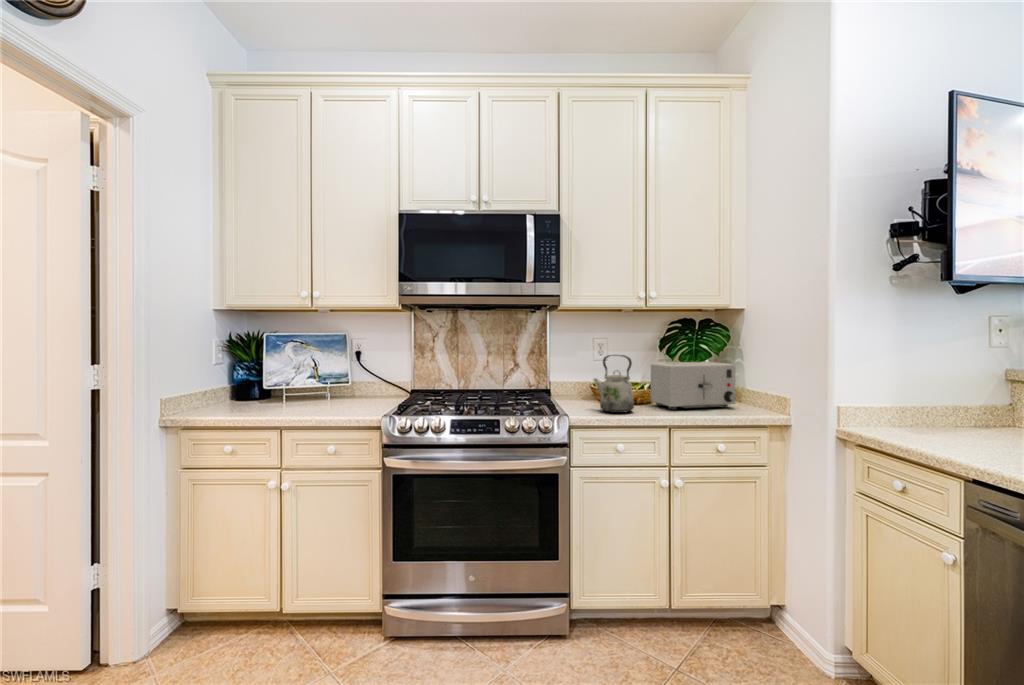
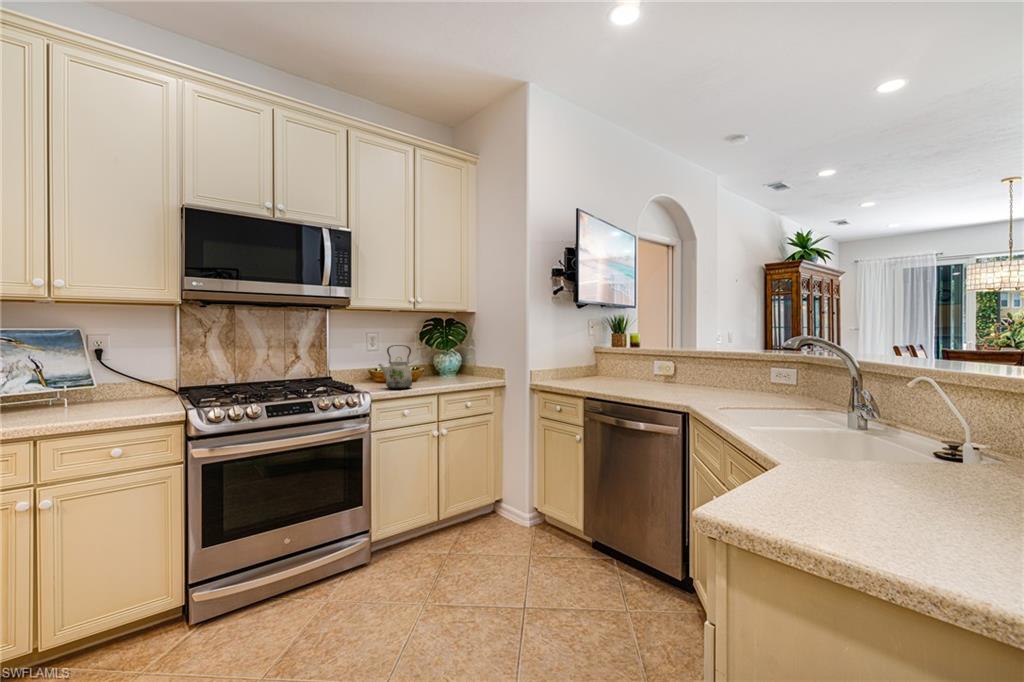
toaster: present [651,362,736,410] -> none [418,349,475,384]

